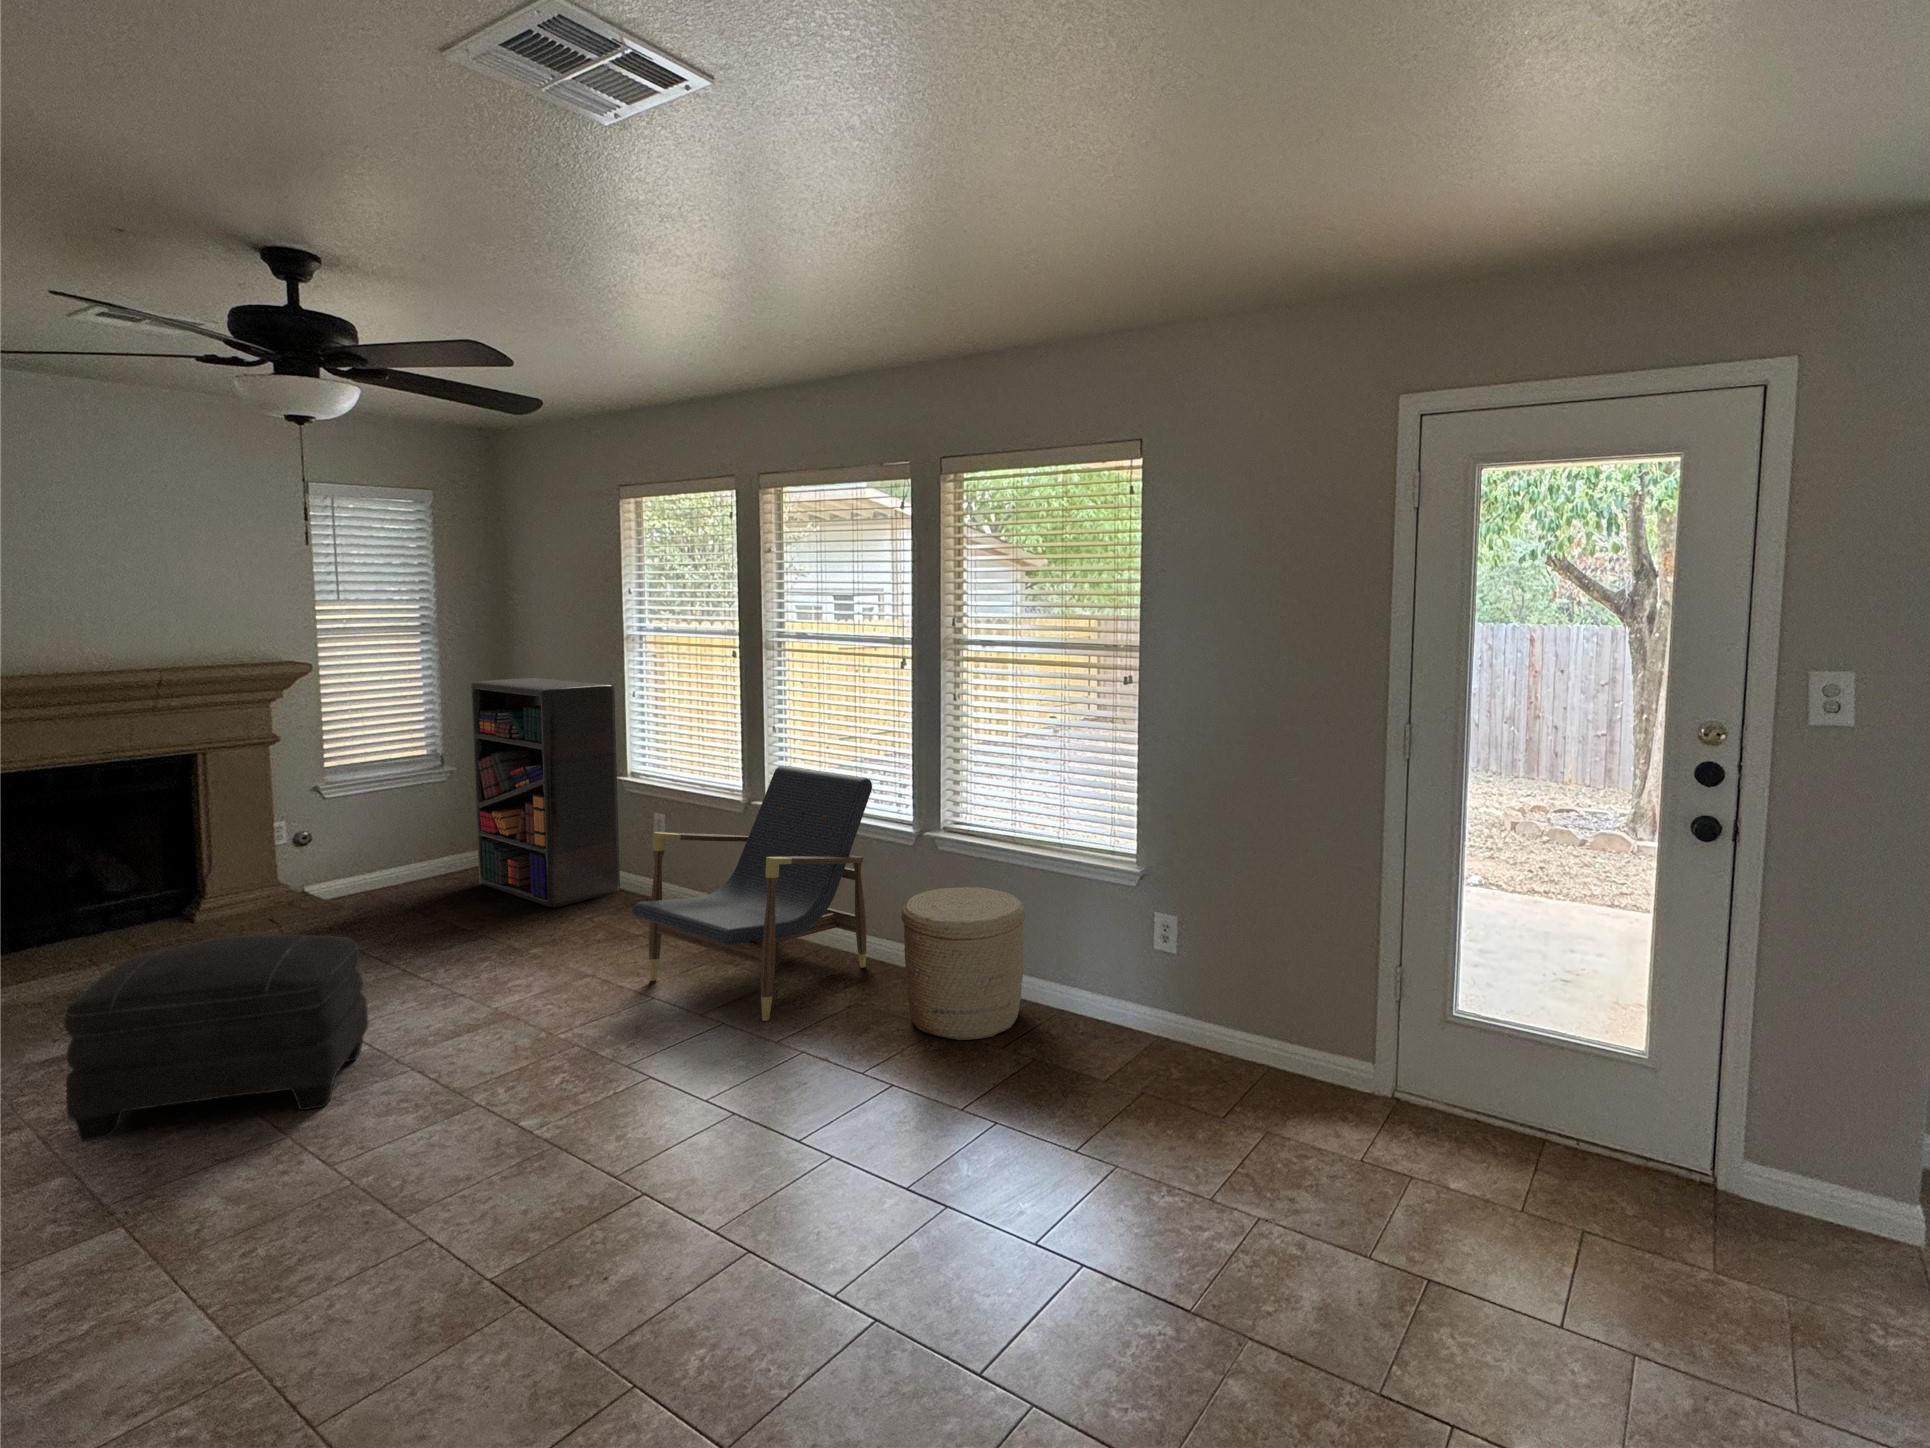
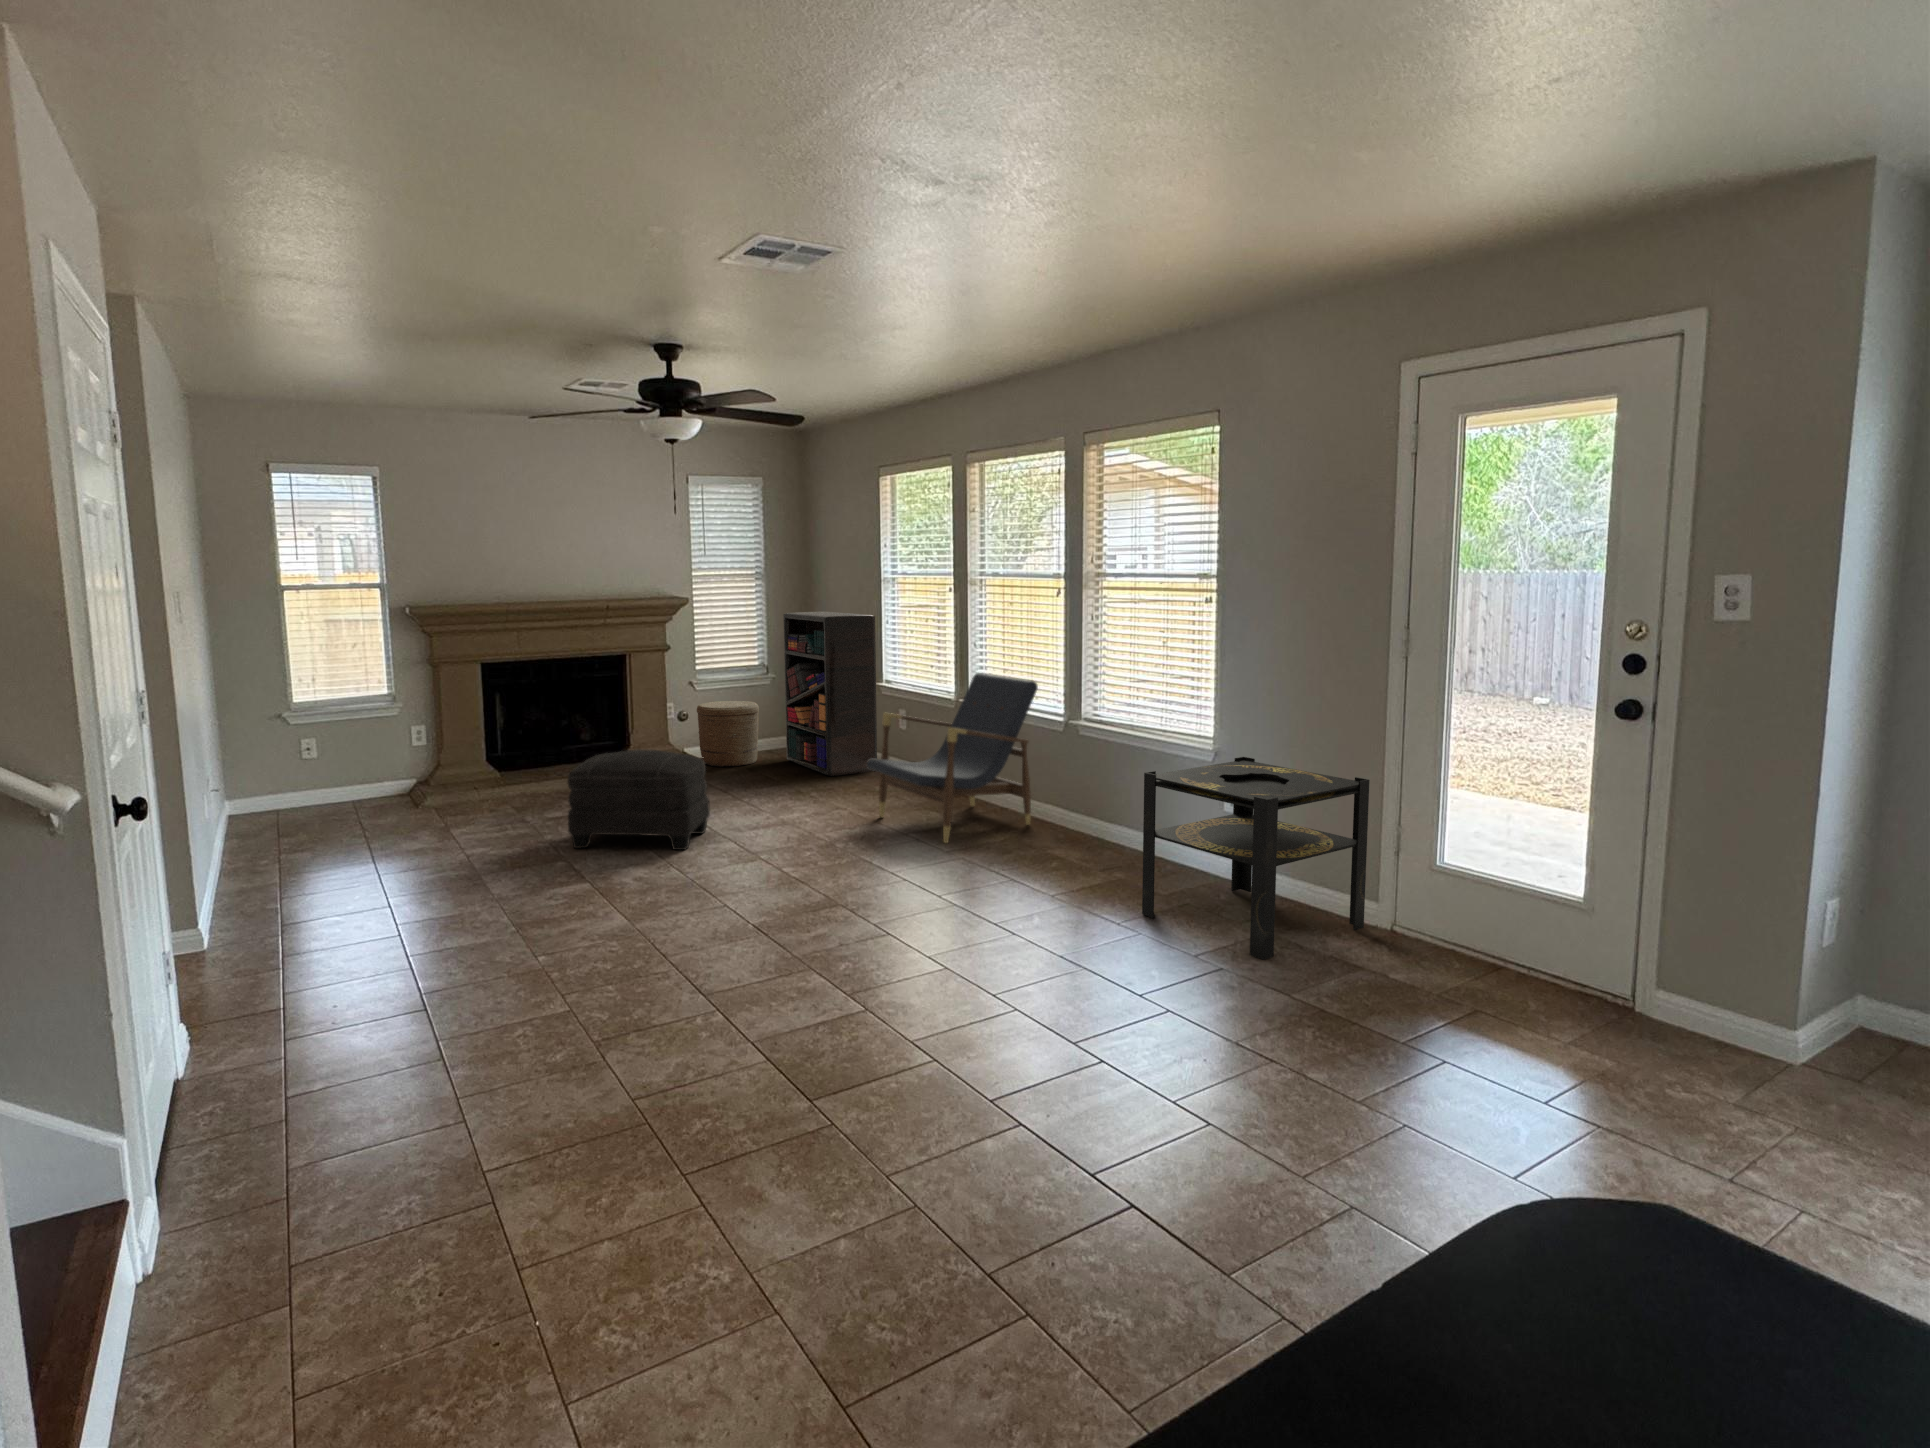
side table: none [1098,882,1364,1192] -> present [1142,757,1370,960]
woven basket: present [901,887,1025,1040] -> present [697,701,759,767]

